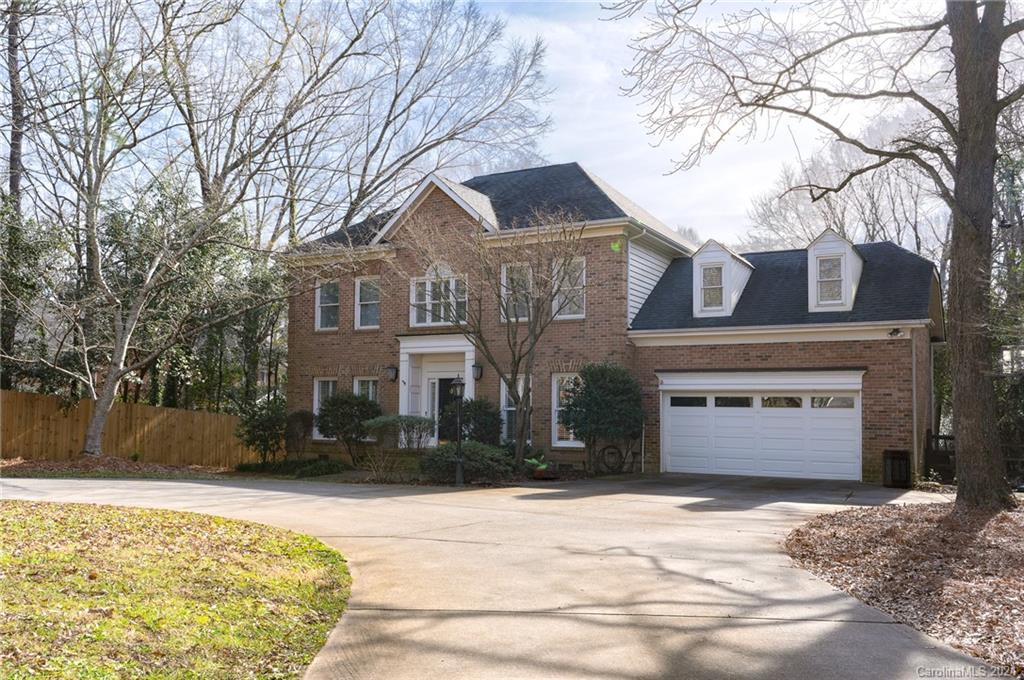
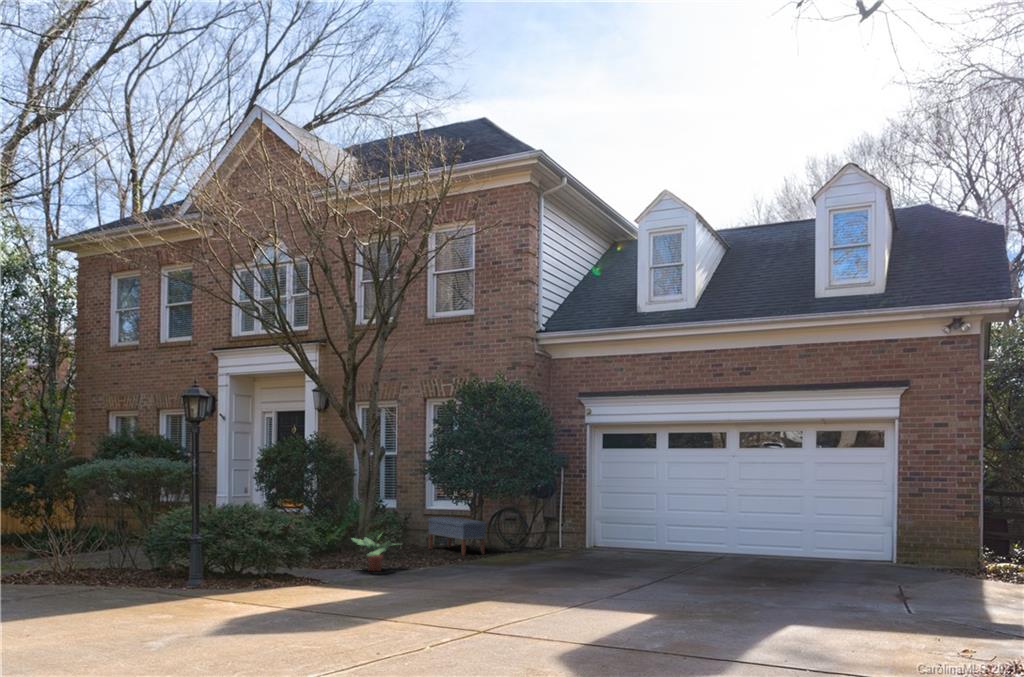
bench: none [555,449,596,473] -> present [428,517,486,556]
trash can: present [882,449,911,488] -> none [939,517,991,584]

